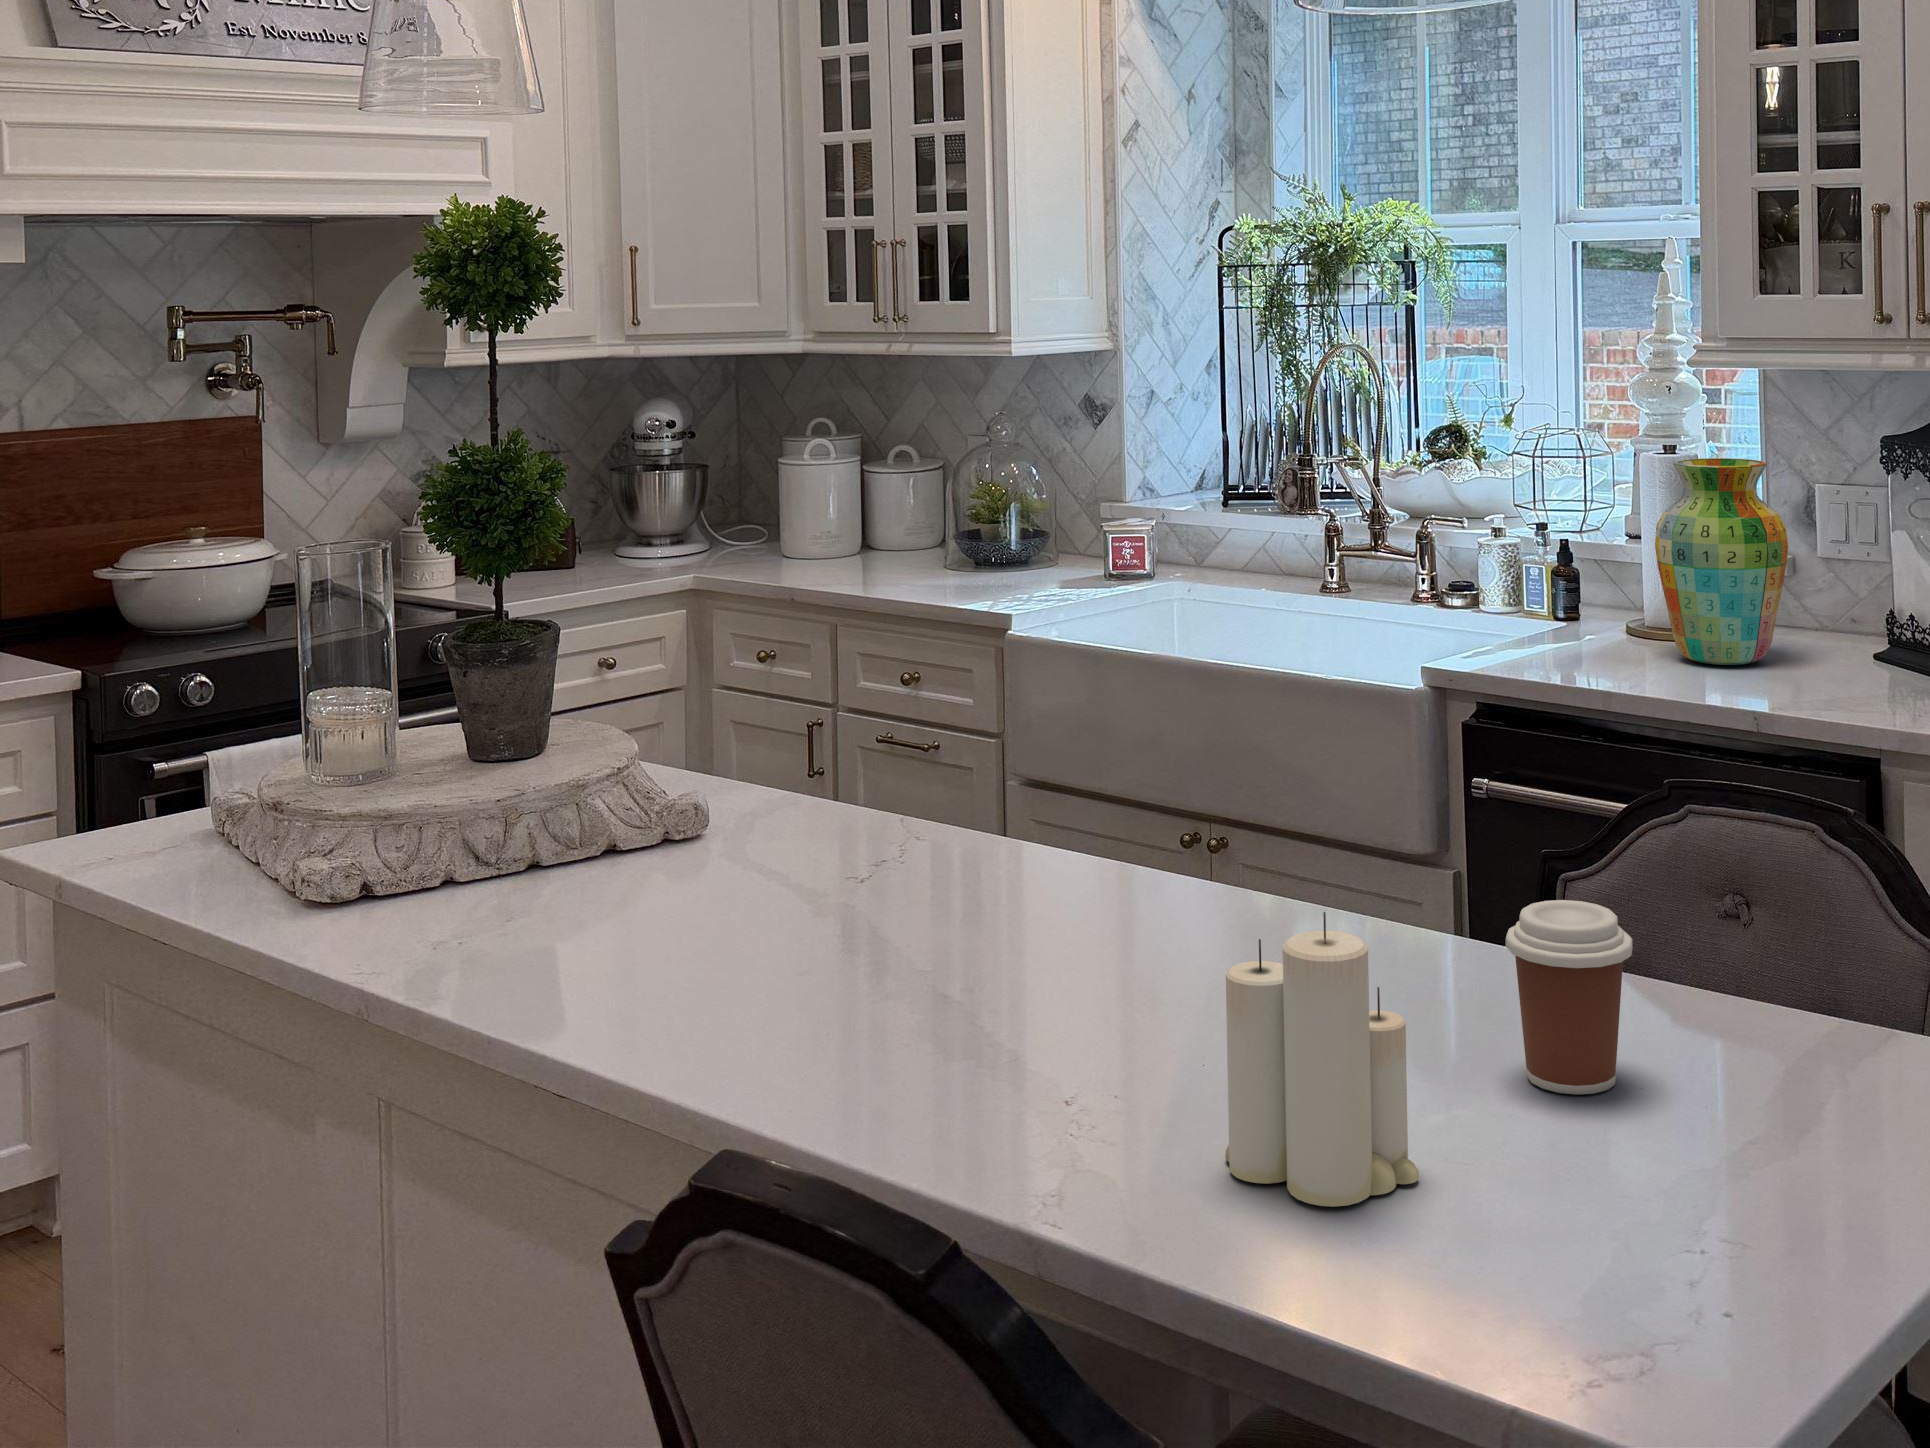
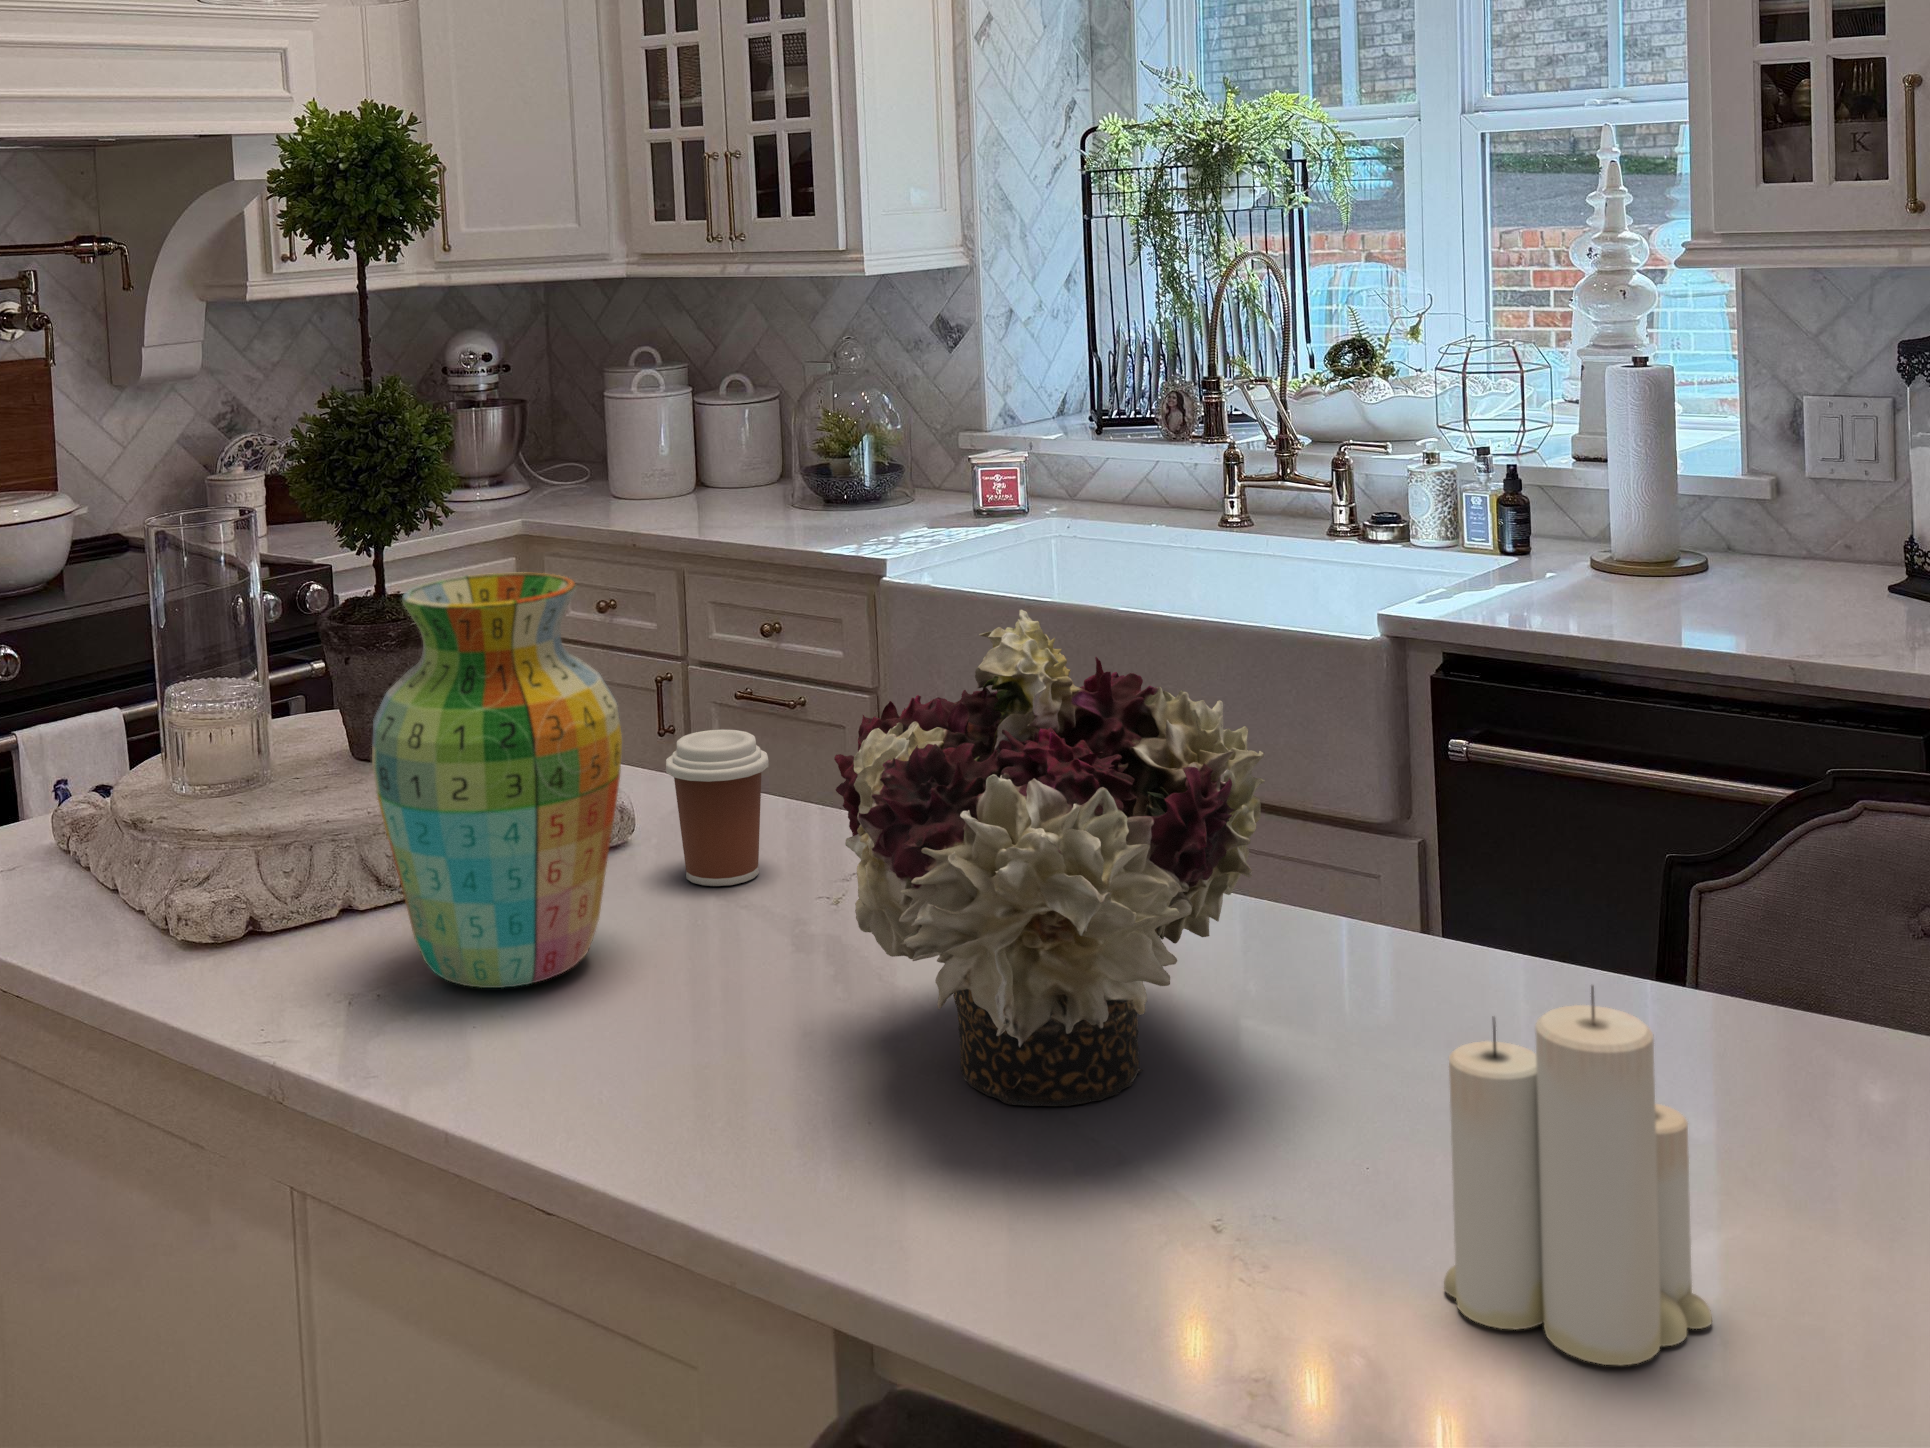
vase: present [1655,458,1788,665] -> present [372,572,622,988]
flower arrangement: none [822,629,1155,1033] -> present [834,610,1265,1106]
coffee cup: present [1506,900,1633,1095] -> present [666,729,769,886]

